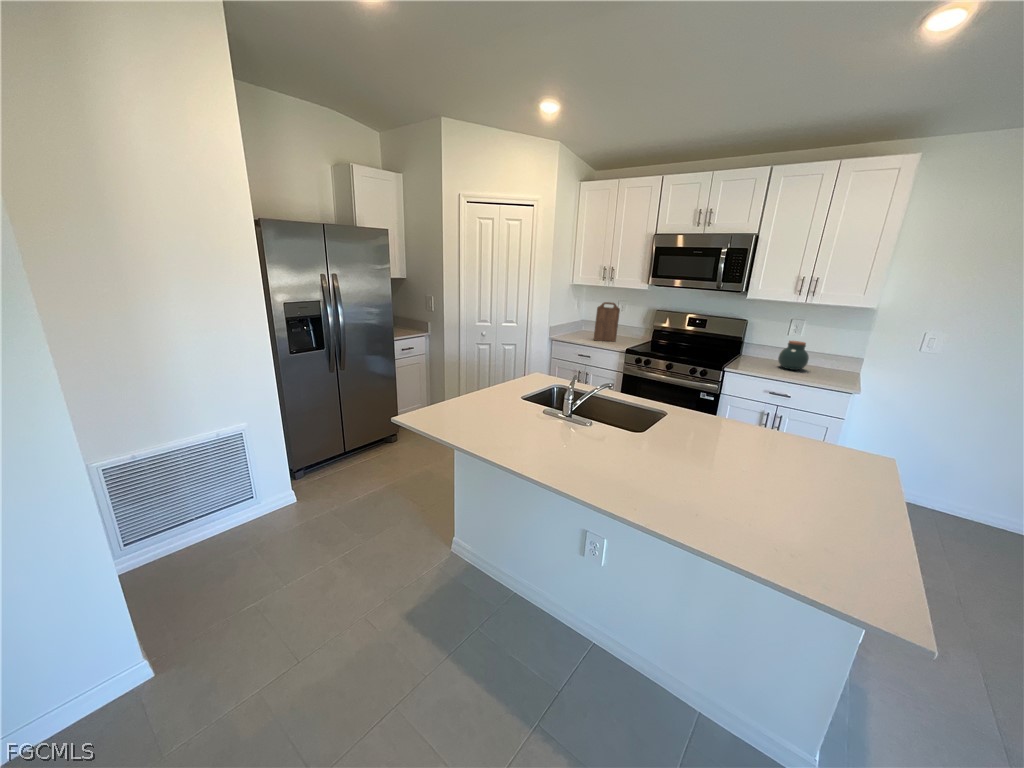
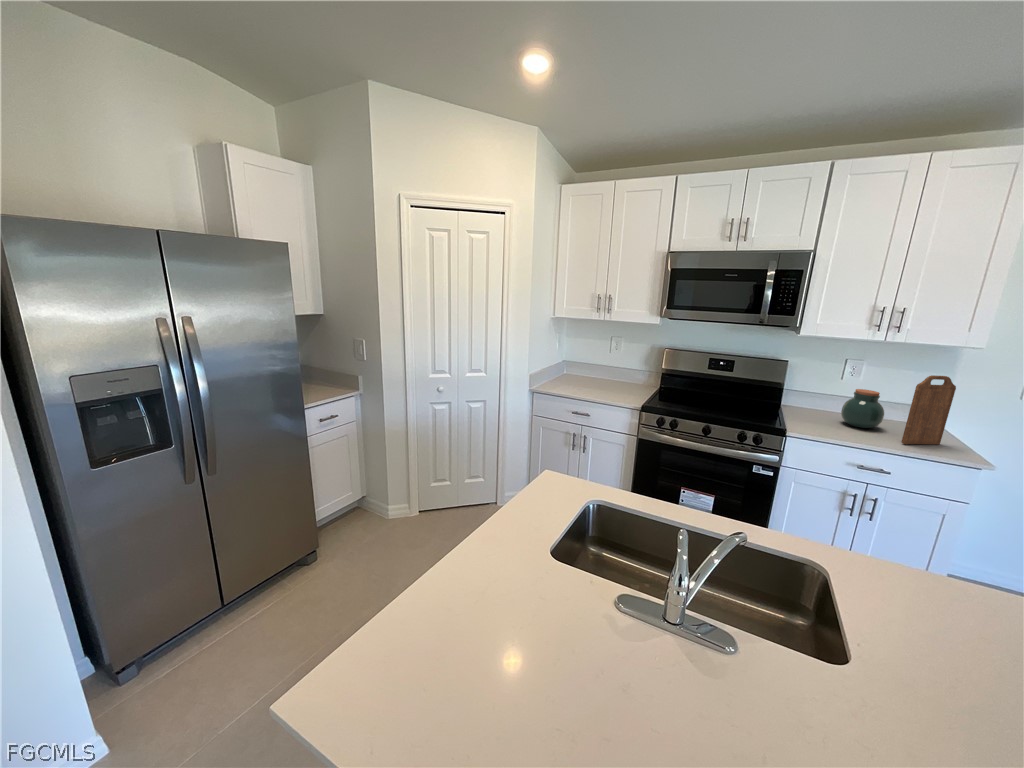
cutting board: present [594,302,620,342] -> present [901,375,956,445]

